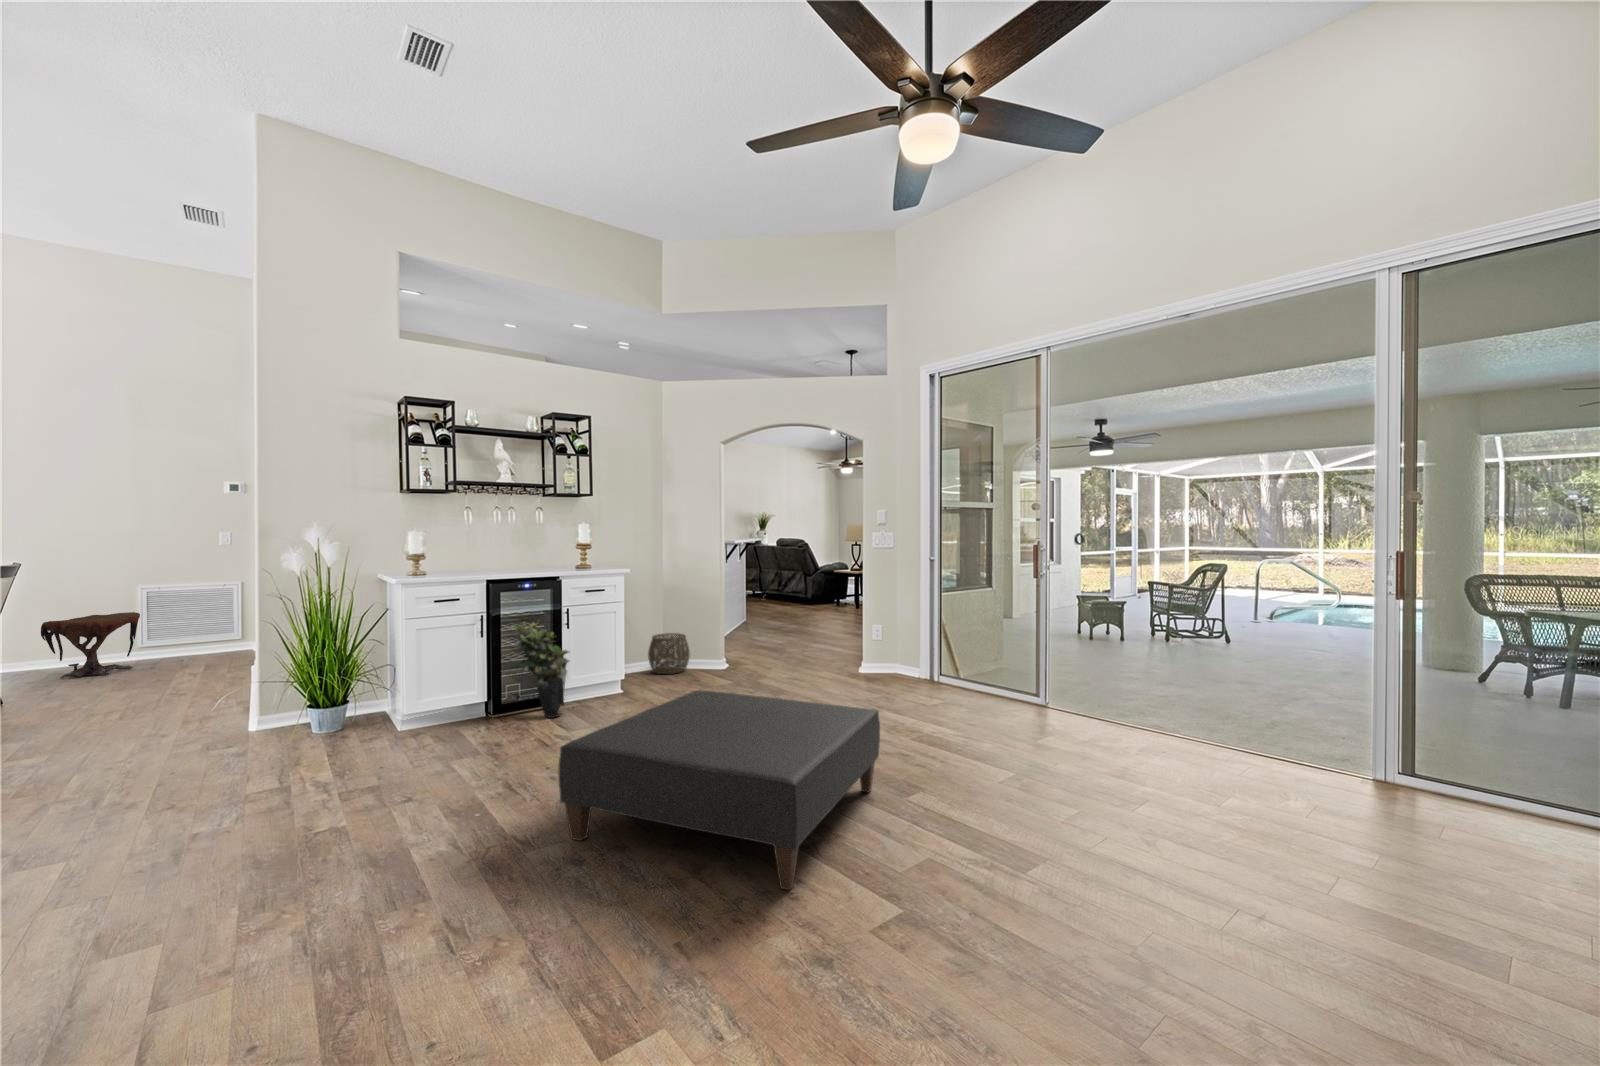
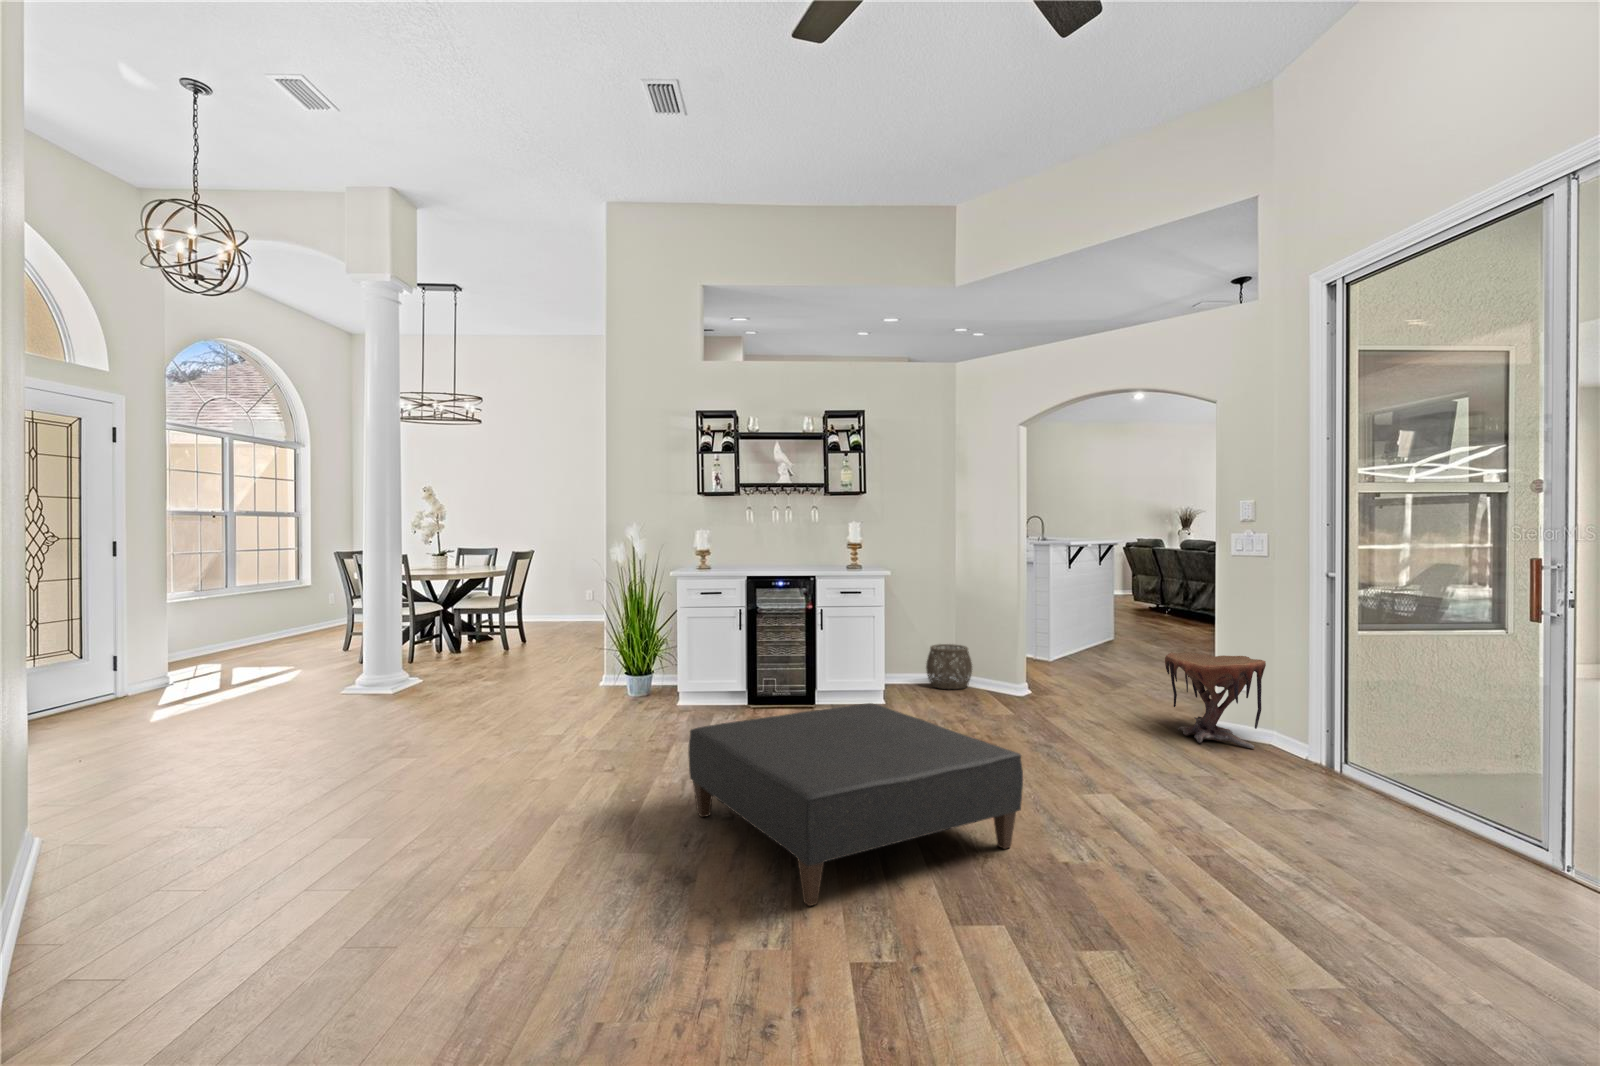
side table: present [41,612,140,678] -> present [1165,652,1266,748]
potted plant: present [512,622,569,718] -> none [761,618,814,714]

